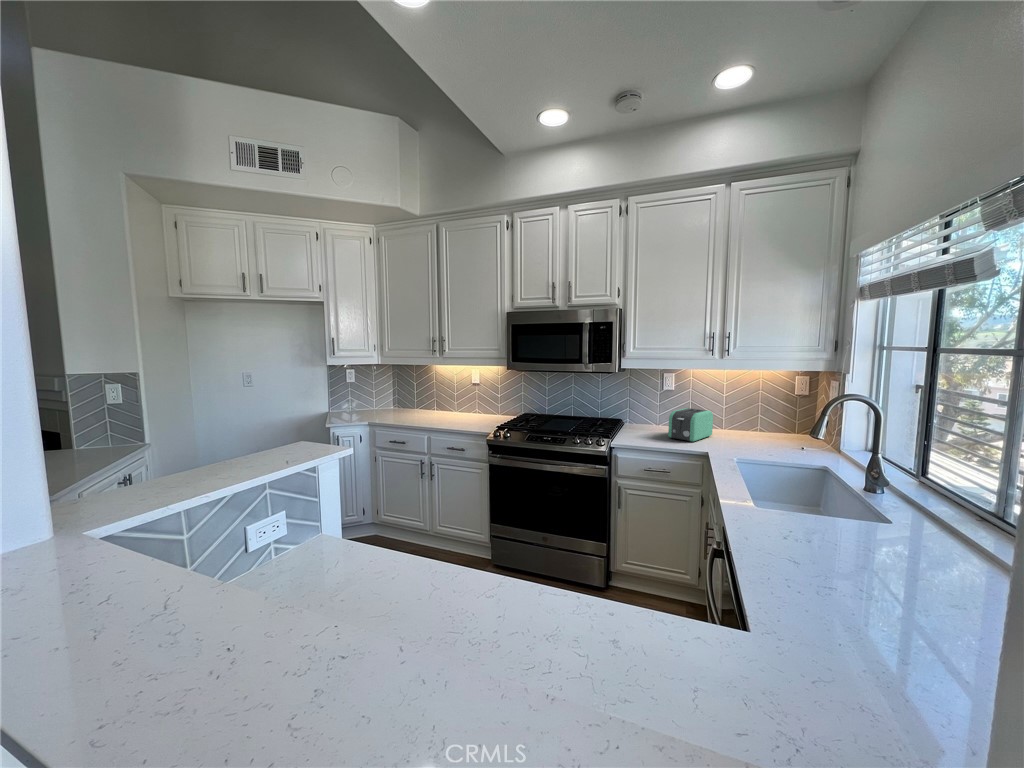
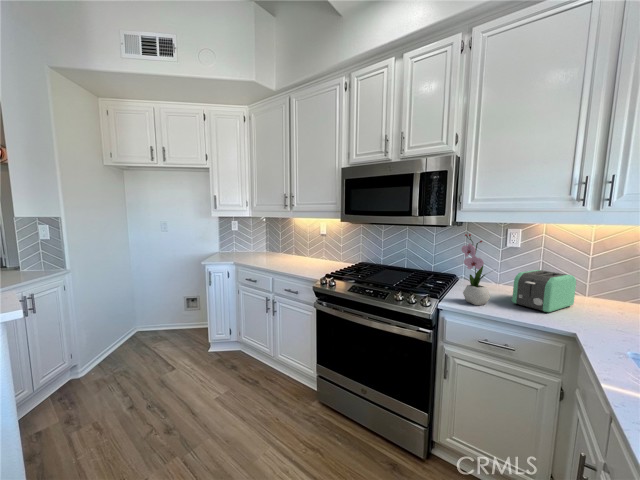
flower arrangement: none [628,380,656,441] -> present [462,234,491,305]

